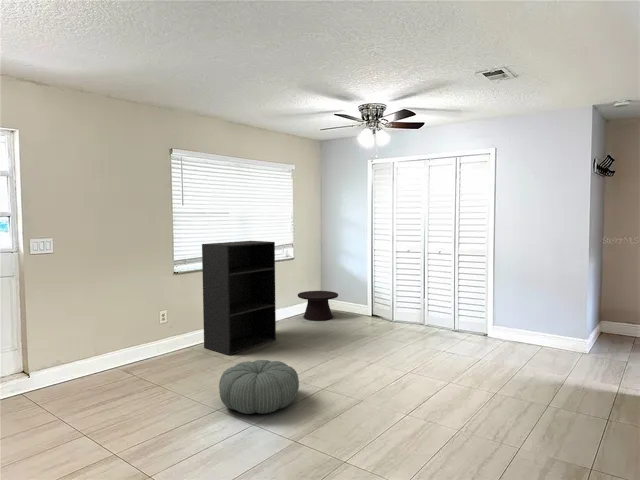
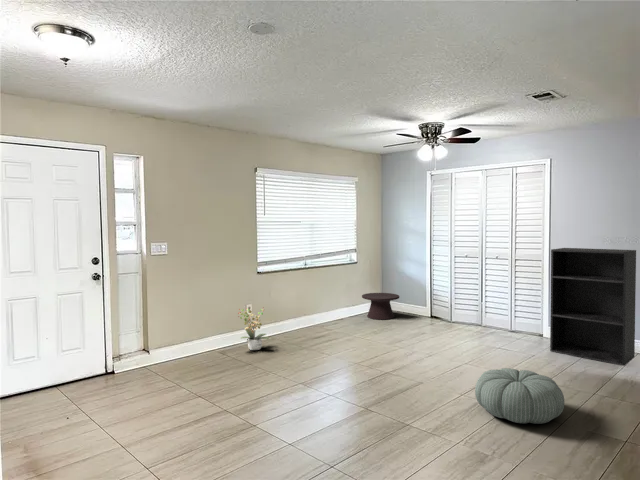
bookshelf: present [202,241,276,355] -> present [550,248,636,366]
potted plant: none [148,313,187,364] -> present [238,309,269,350]
pouf: present [219,360,299,414] -> present [475,368,564,424]

